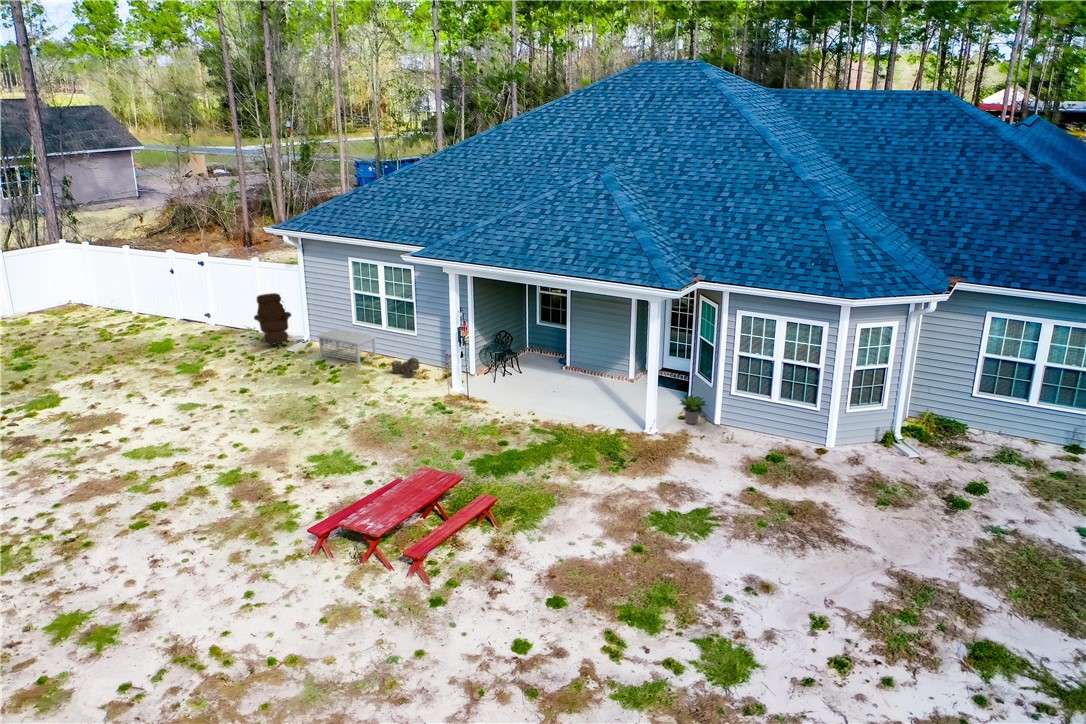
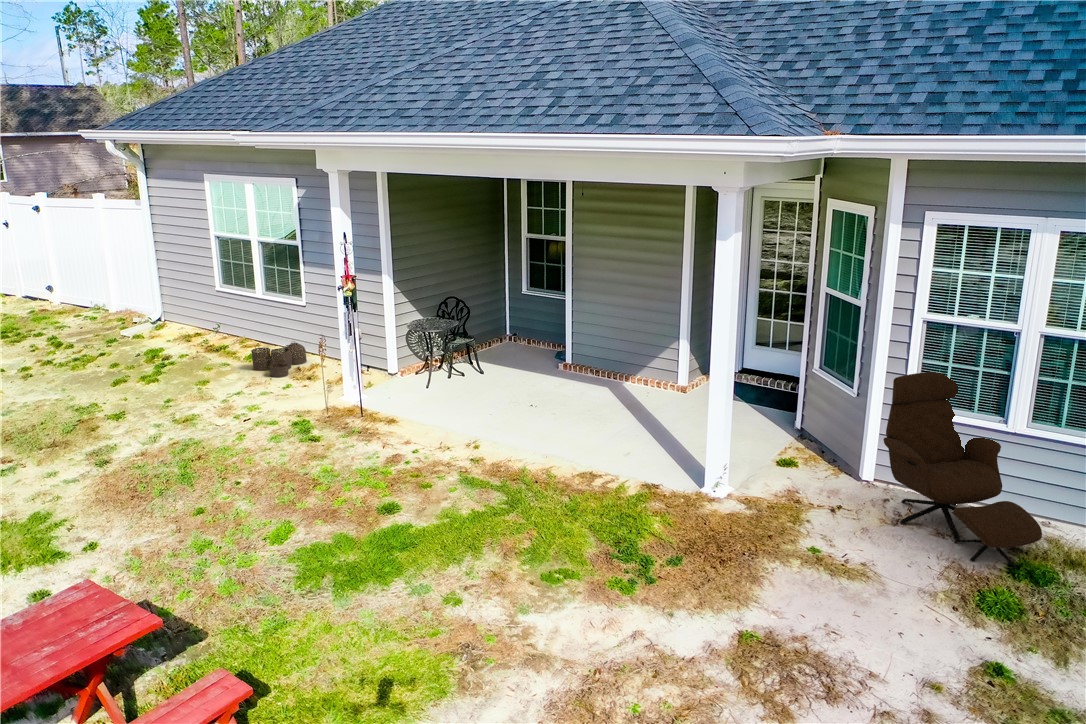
lounge chair: present [254,293,291,348] -> present [883,372,1042,568]
storage bench: present [317,329,376,365] -> none [144,296,244,356]
potted plant: present [680,396,706,424] -> none [779,417,846,479]

